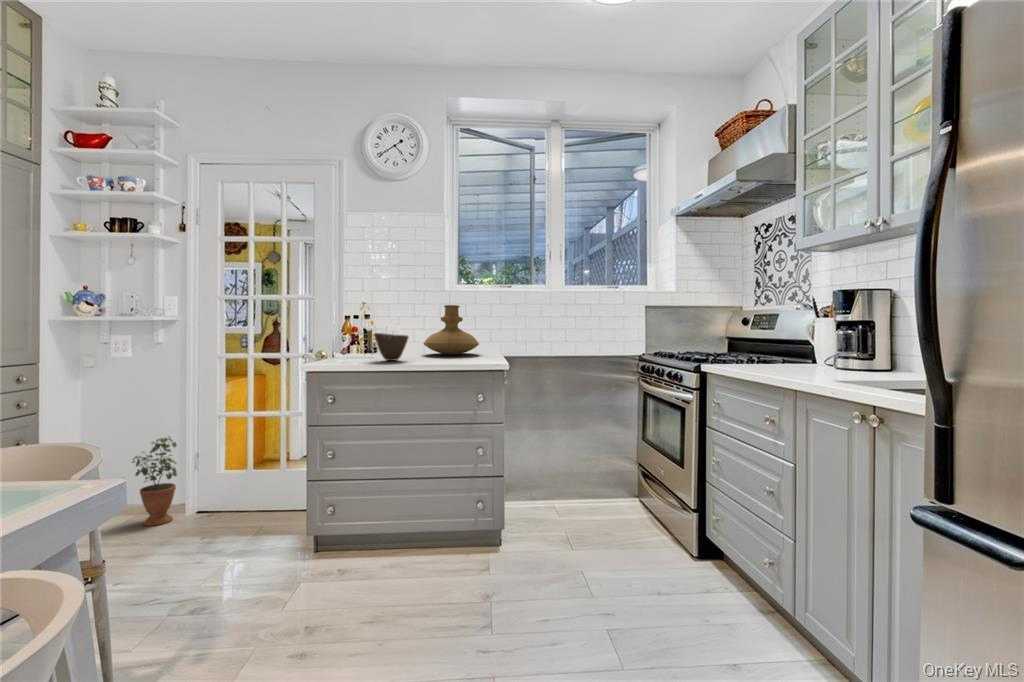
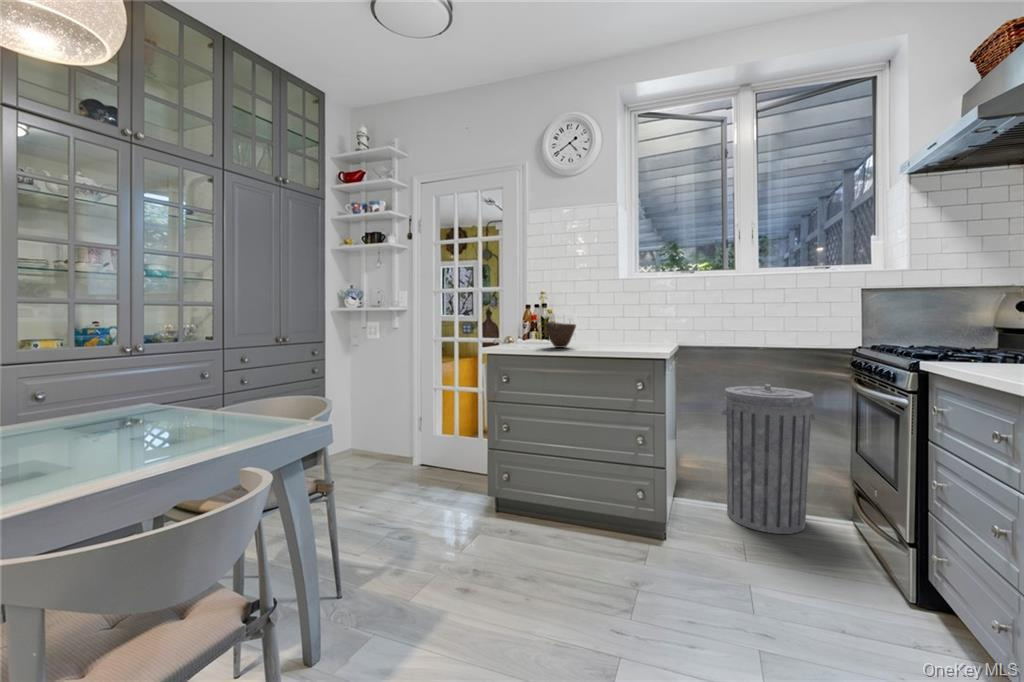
vase: present [423,305,479,355] -> none [595,294,651,342]
trash can: none [544,390,618,524] -> present [721,384,815,534]
potted plant: present [132,437,177,526] -> none [377,399,408,469]

